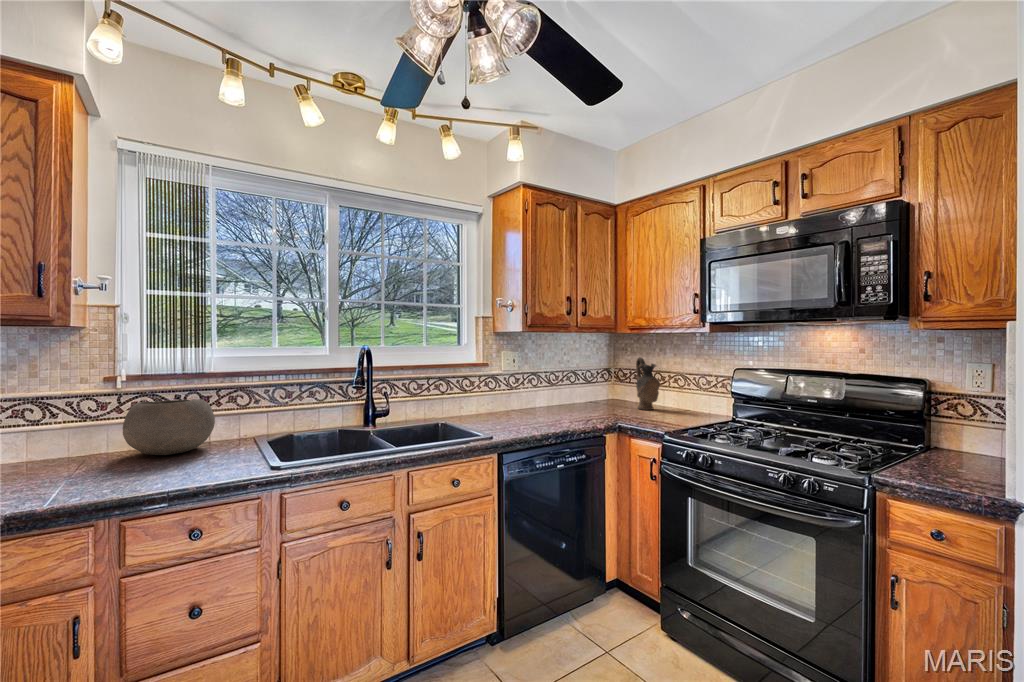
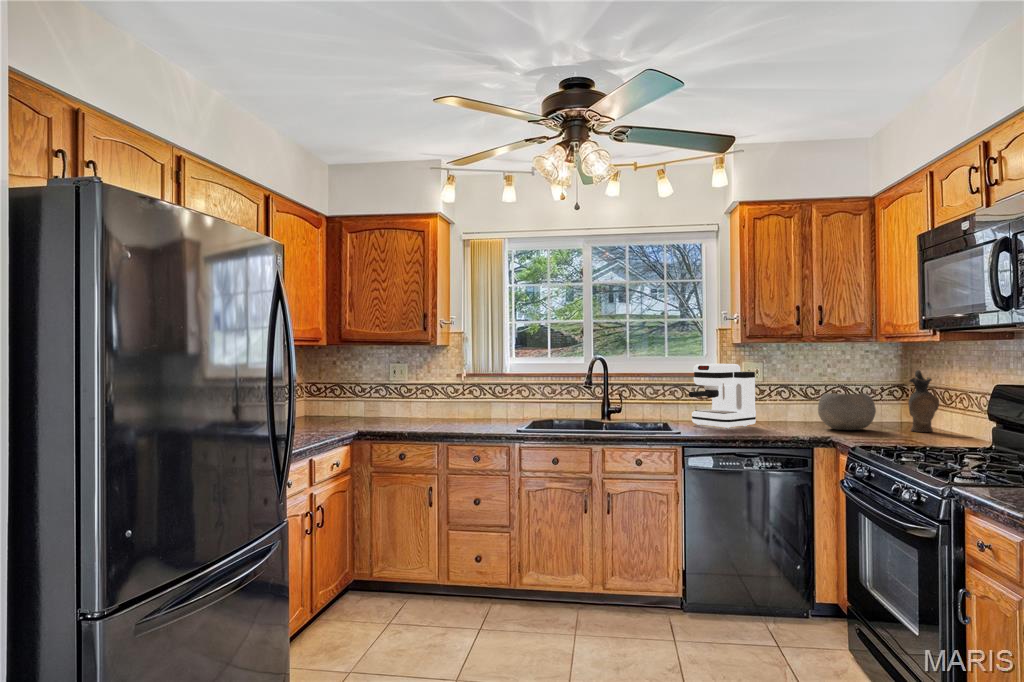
coffee maker: none [471,354,530,425] -> present [689,364,756,429]
bowl: present [123,399,215,455] -> present [818,393,876,430]

